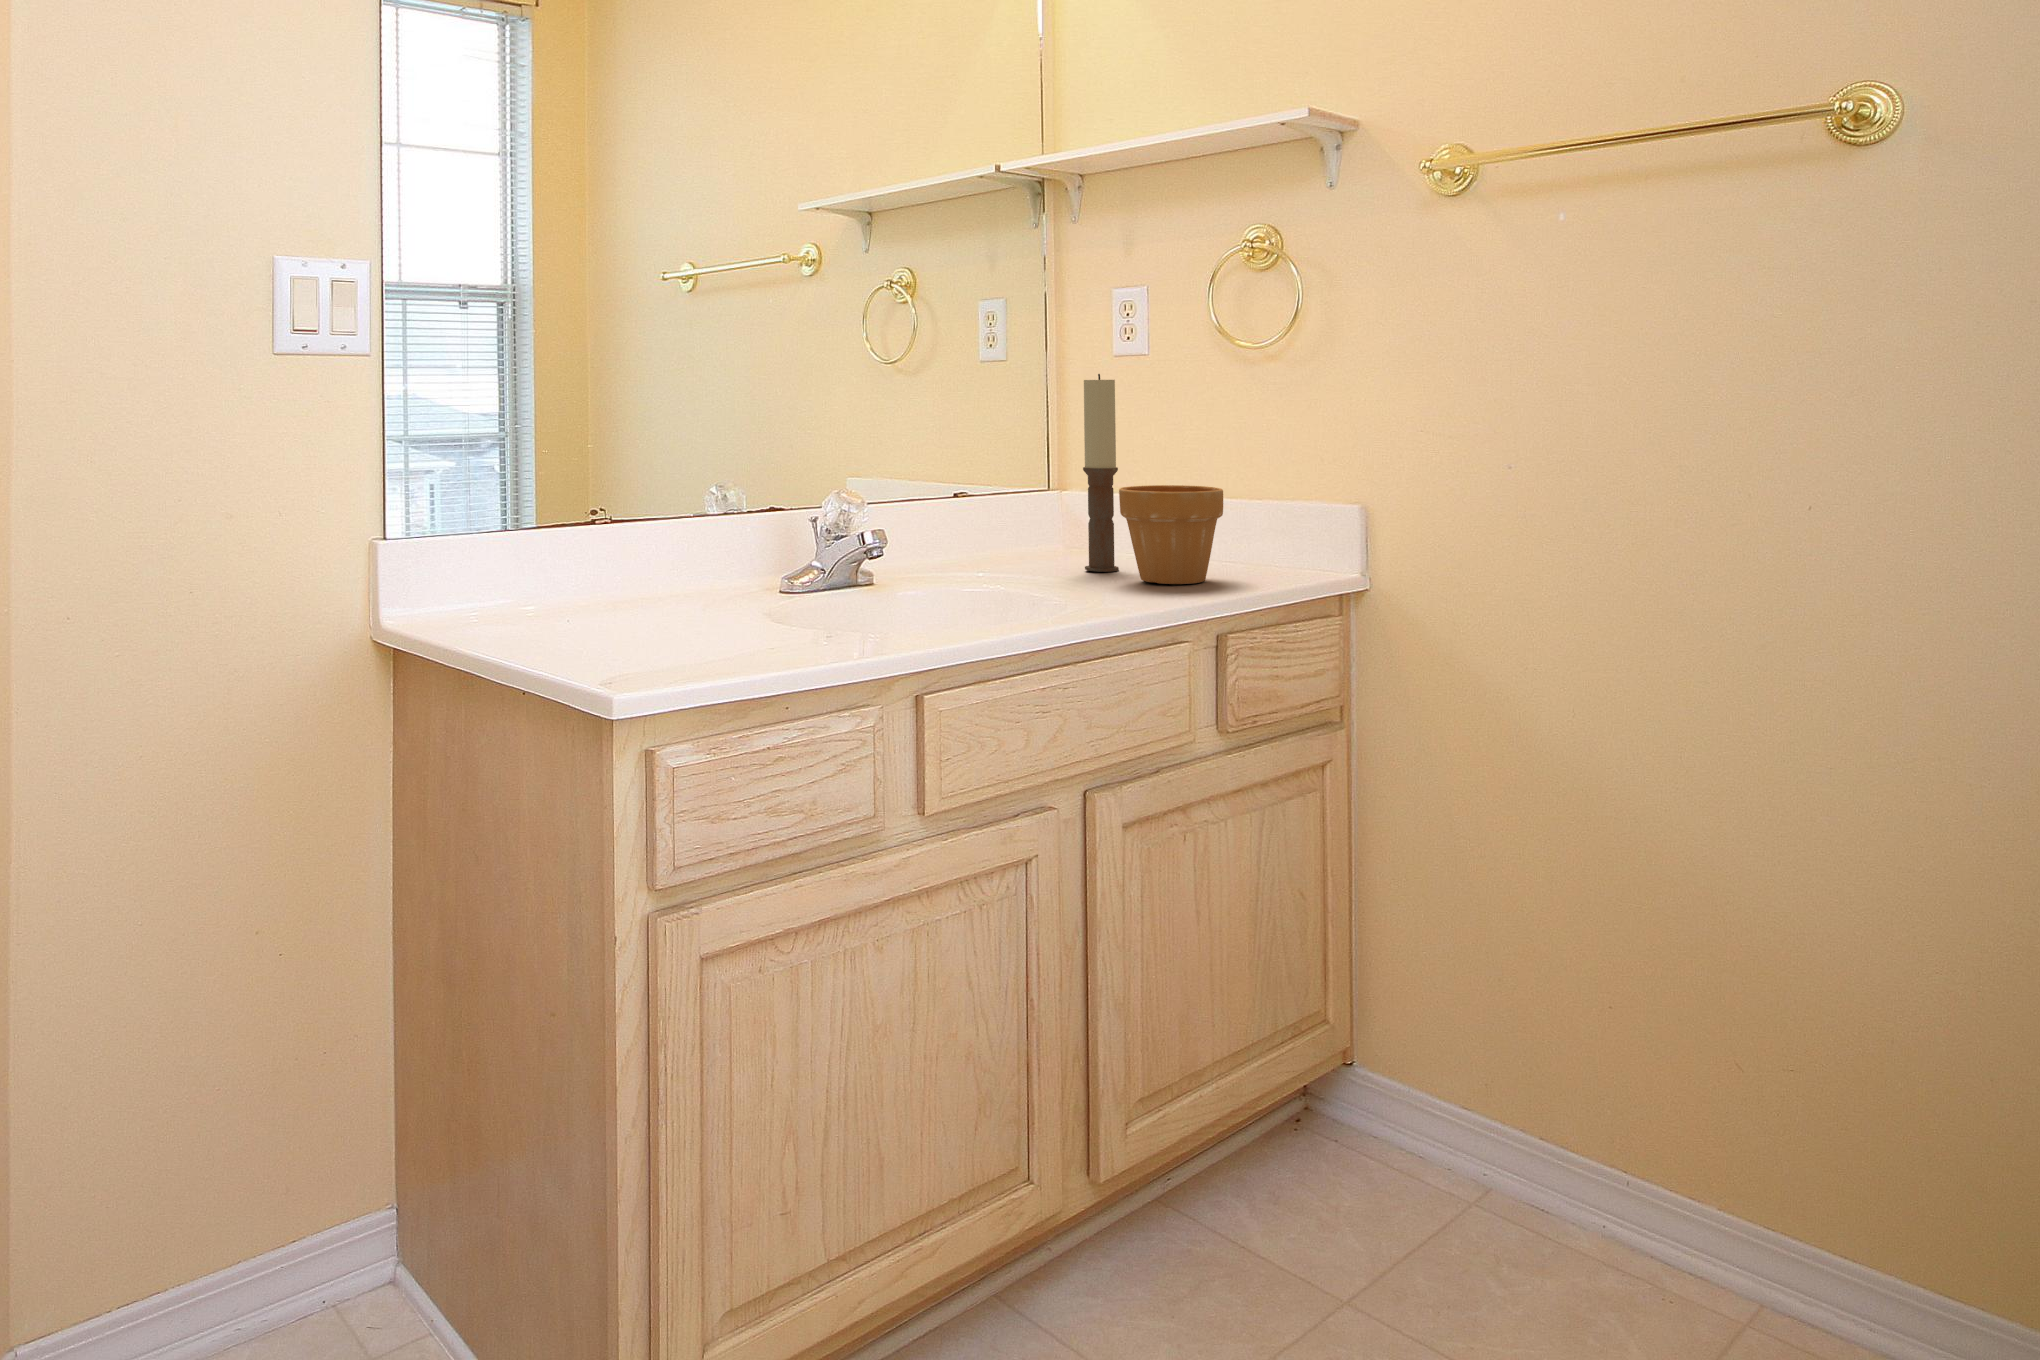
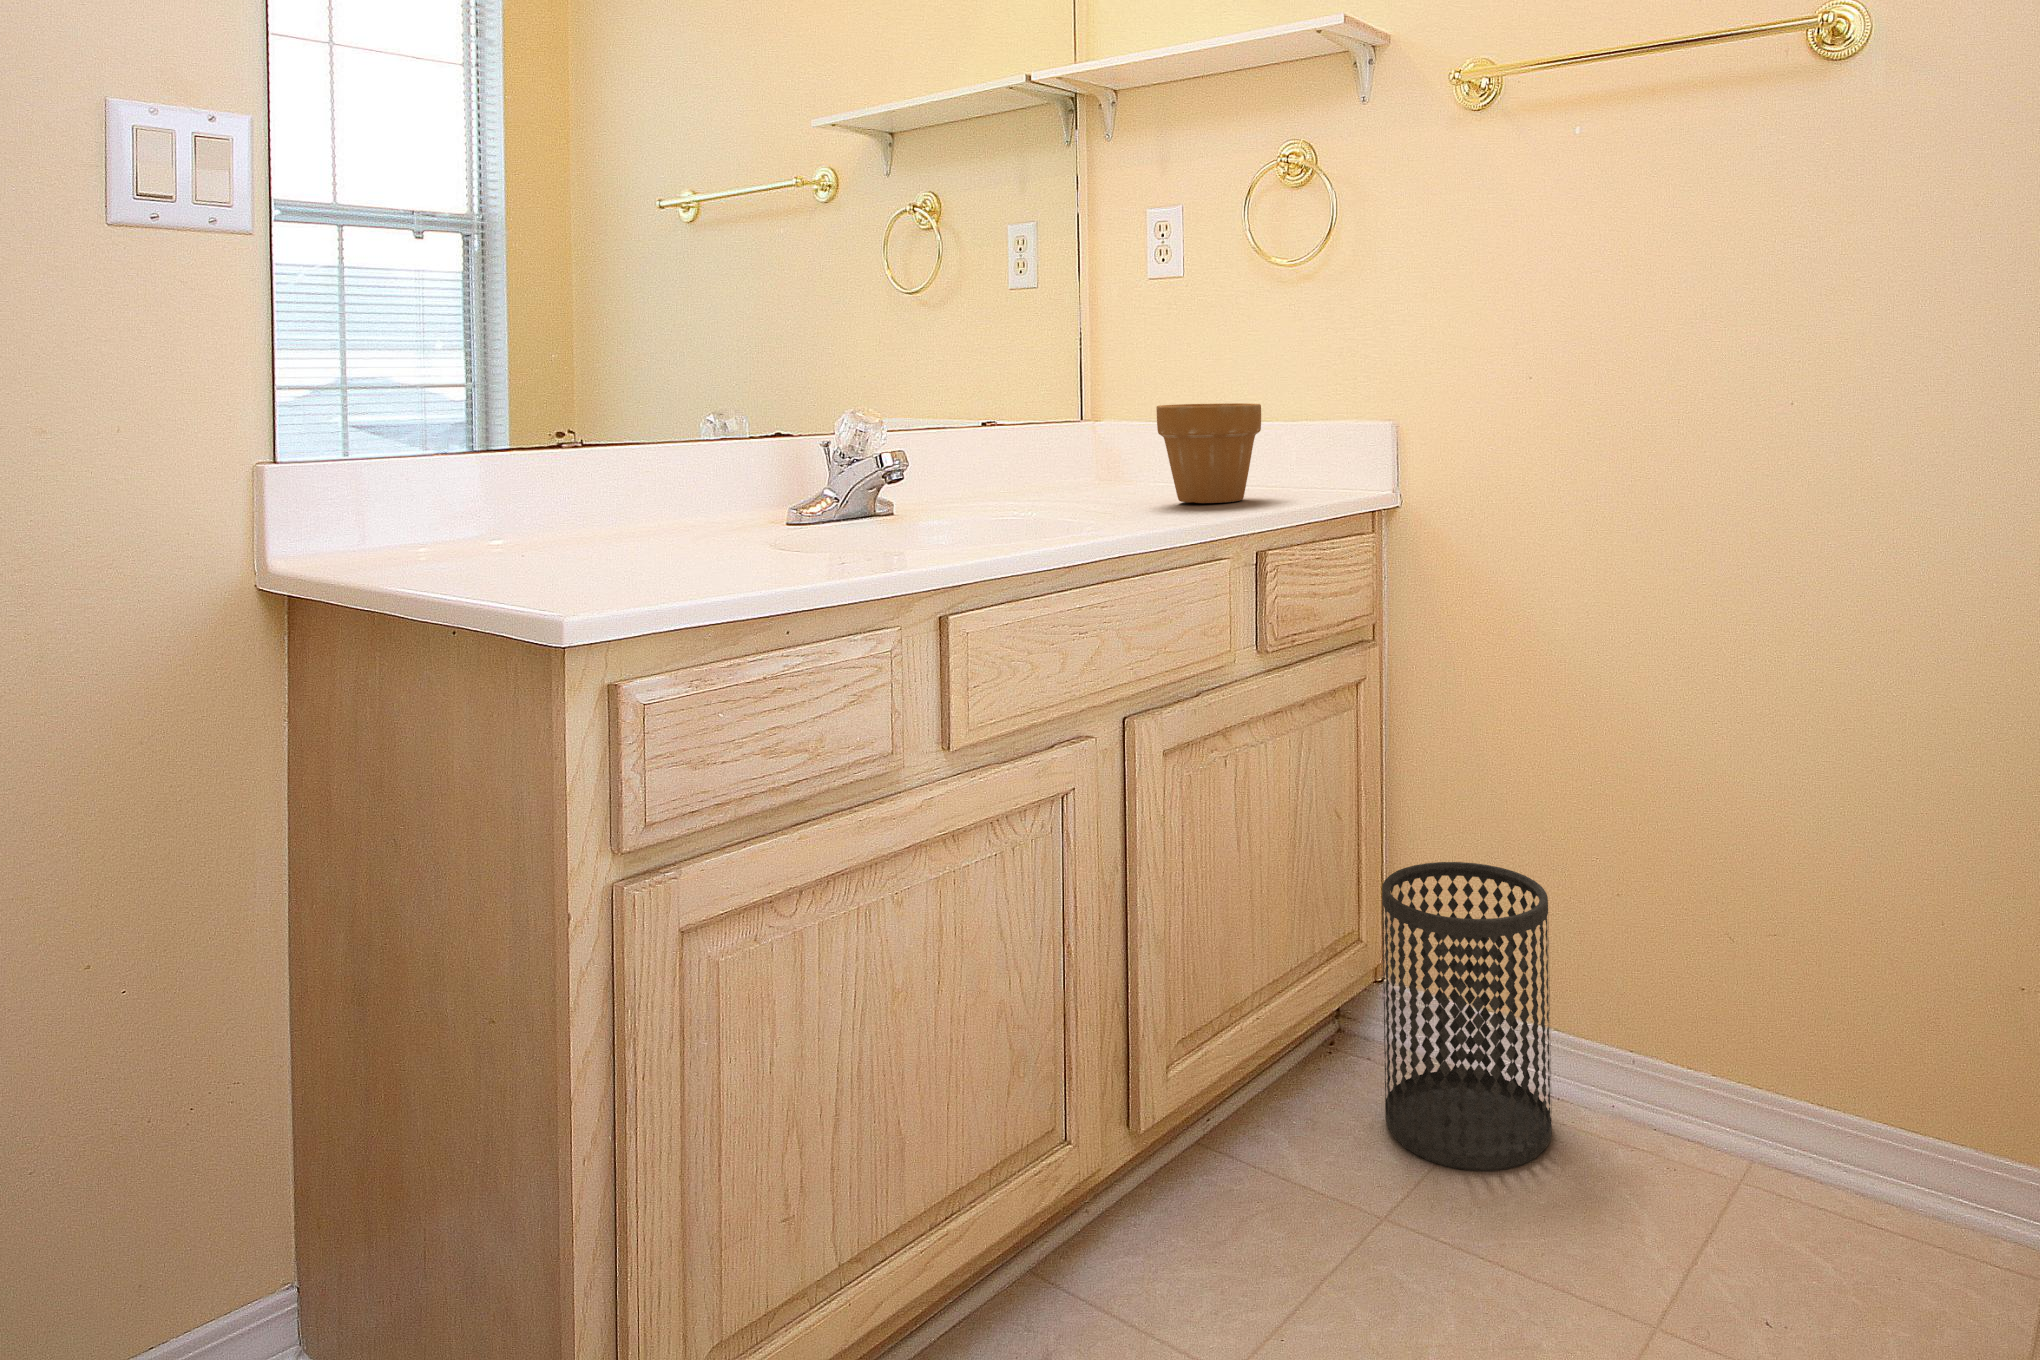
candle: present [1083,374,1119,572] -> none [1119,290,1155,498]
wastebasket: none [1348,952,1533,1273] -> present [1382,862,1552,1171]

